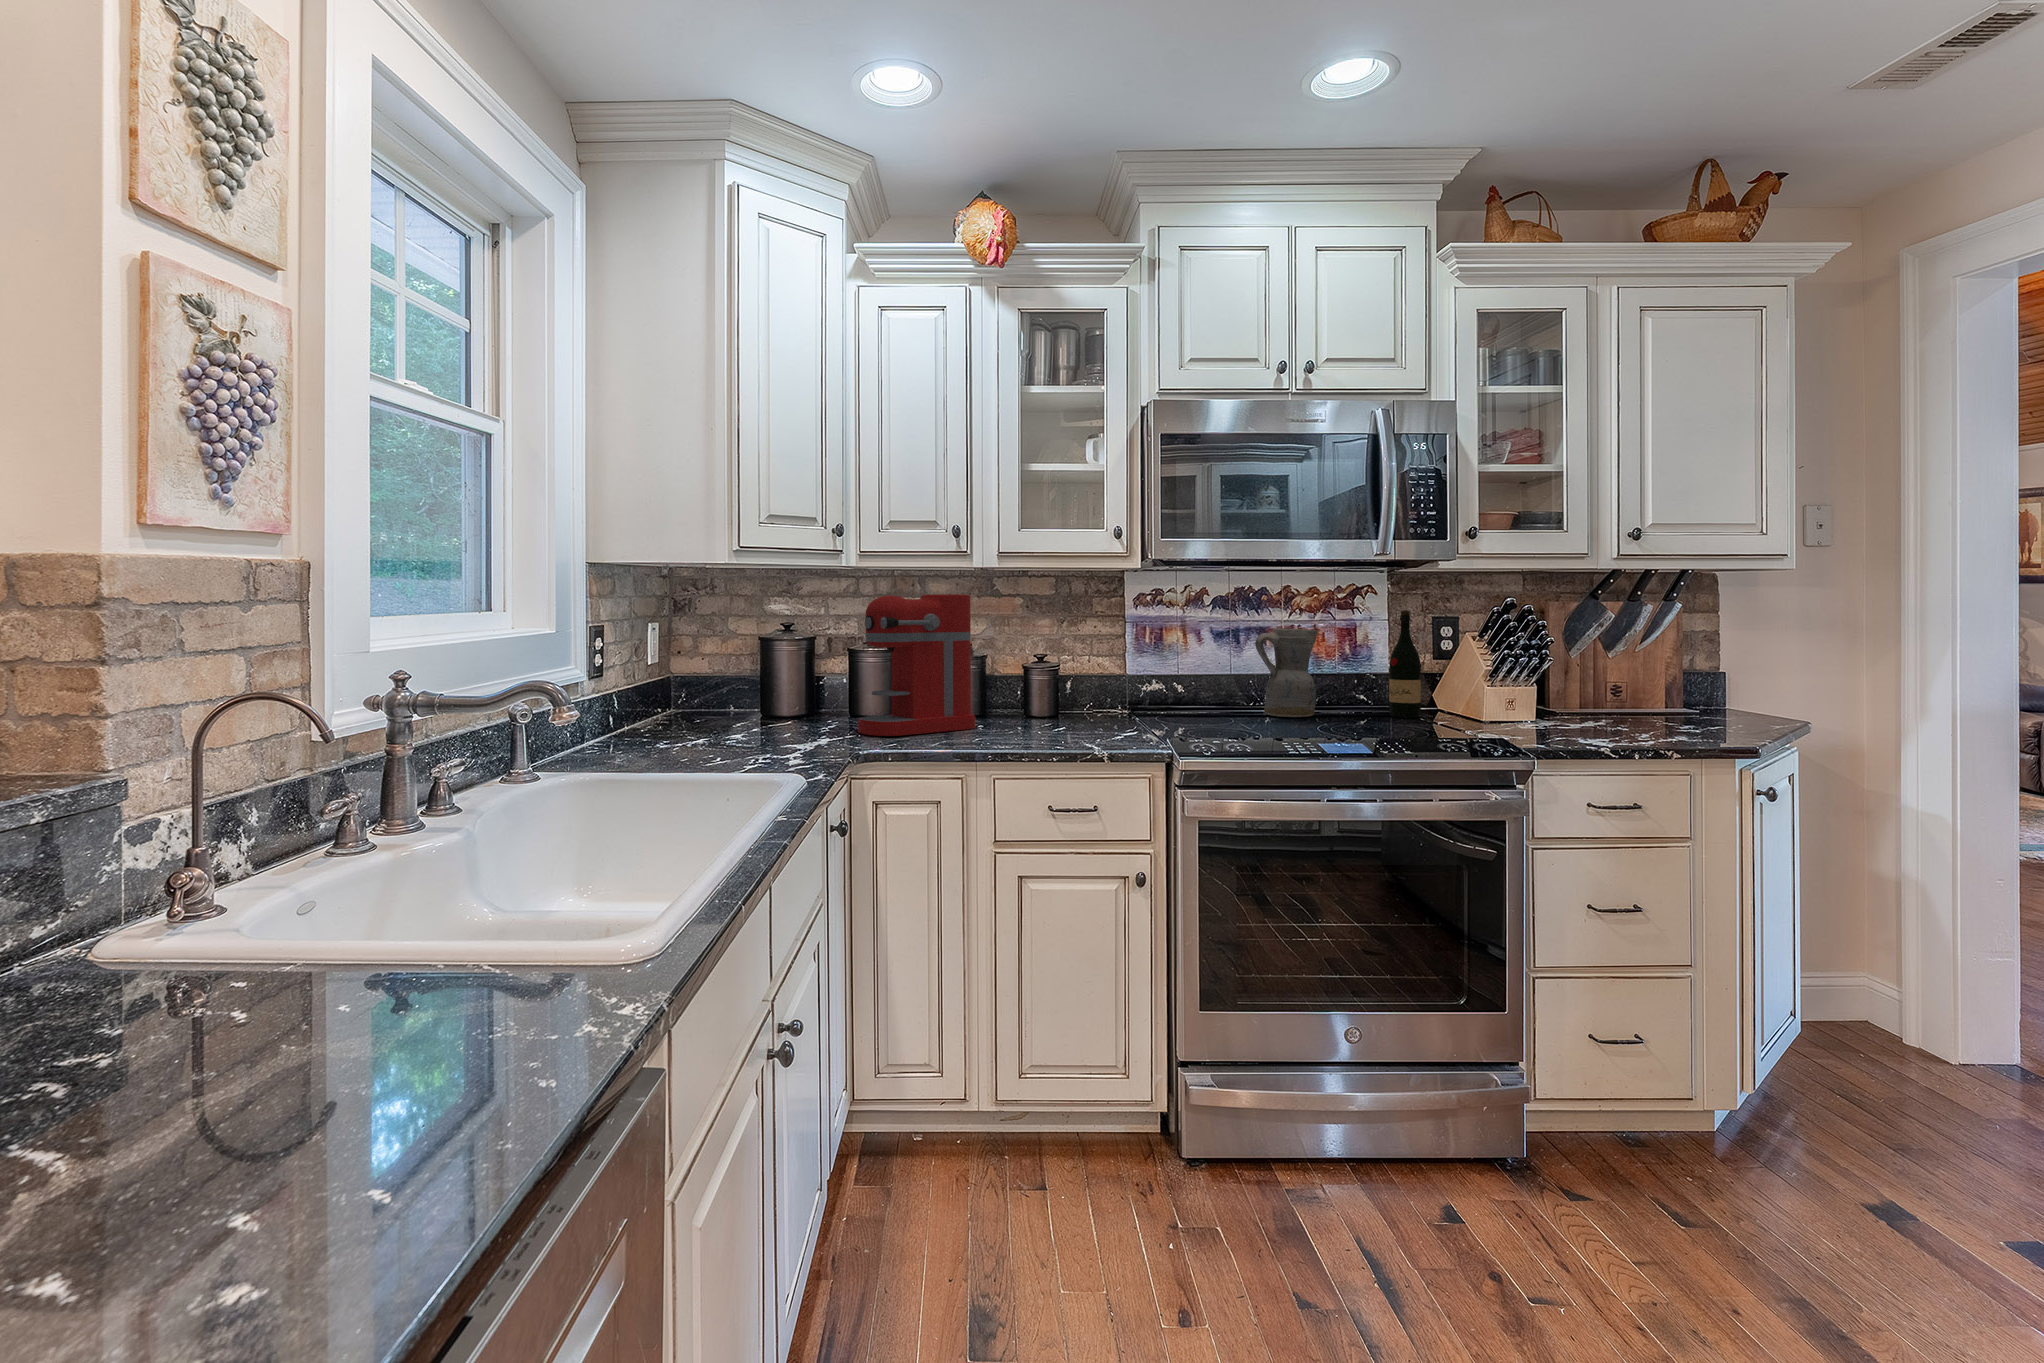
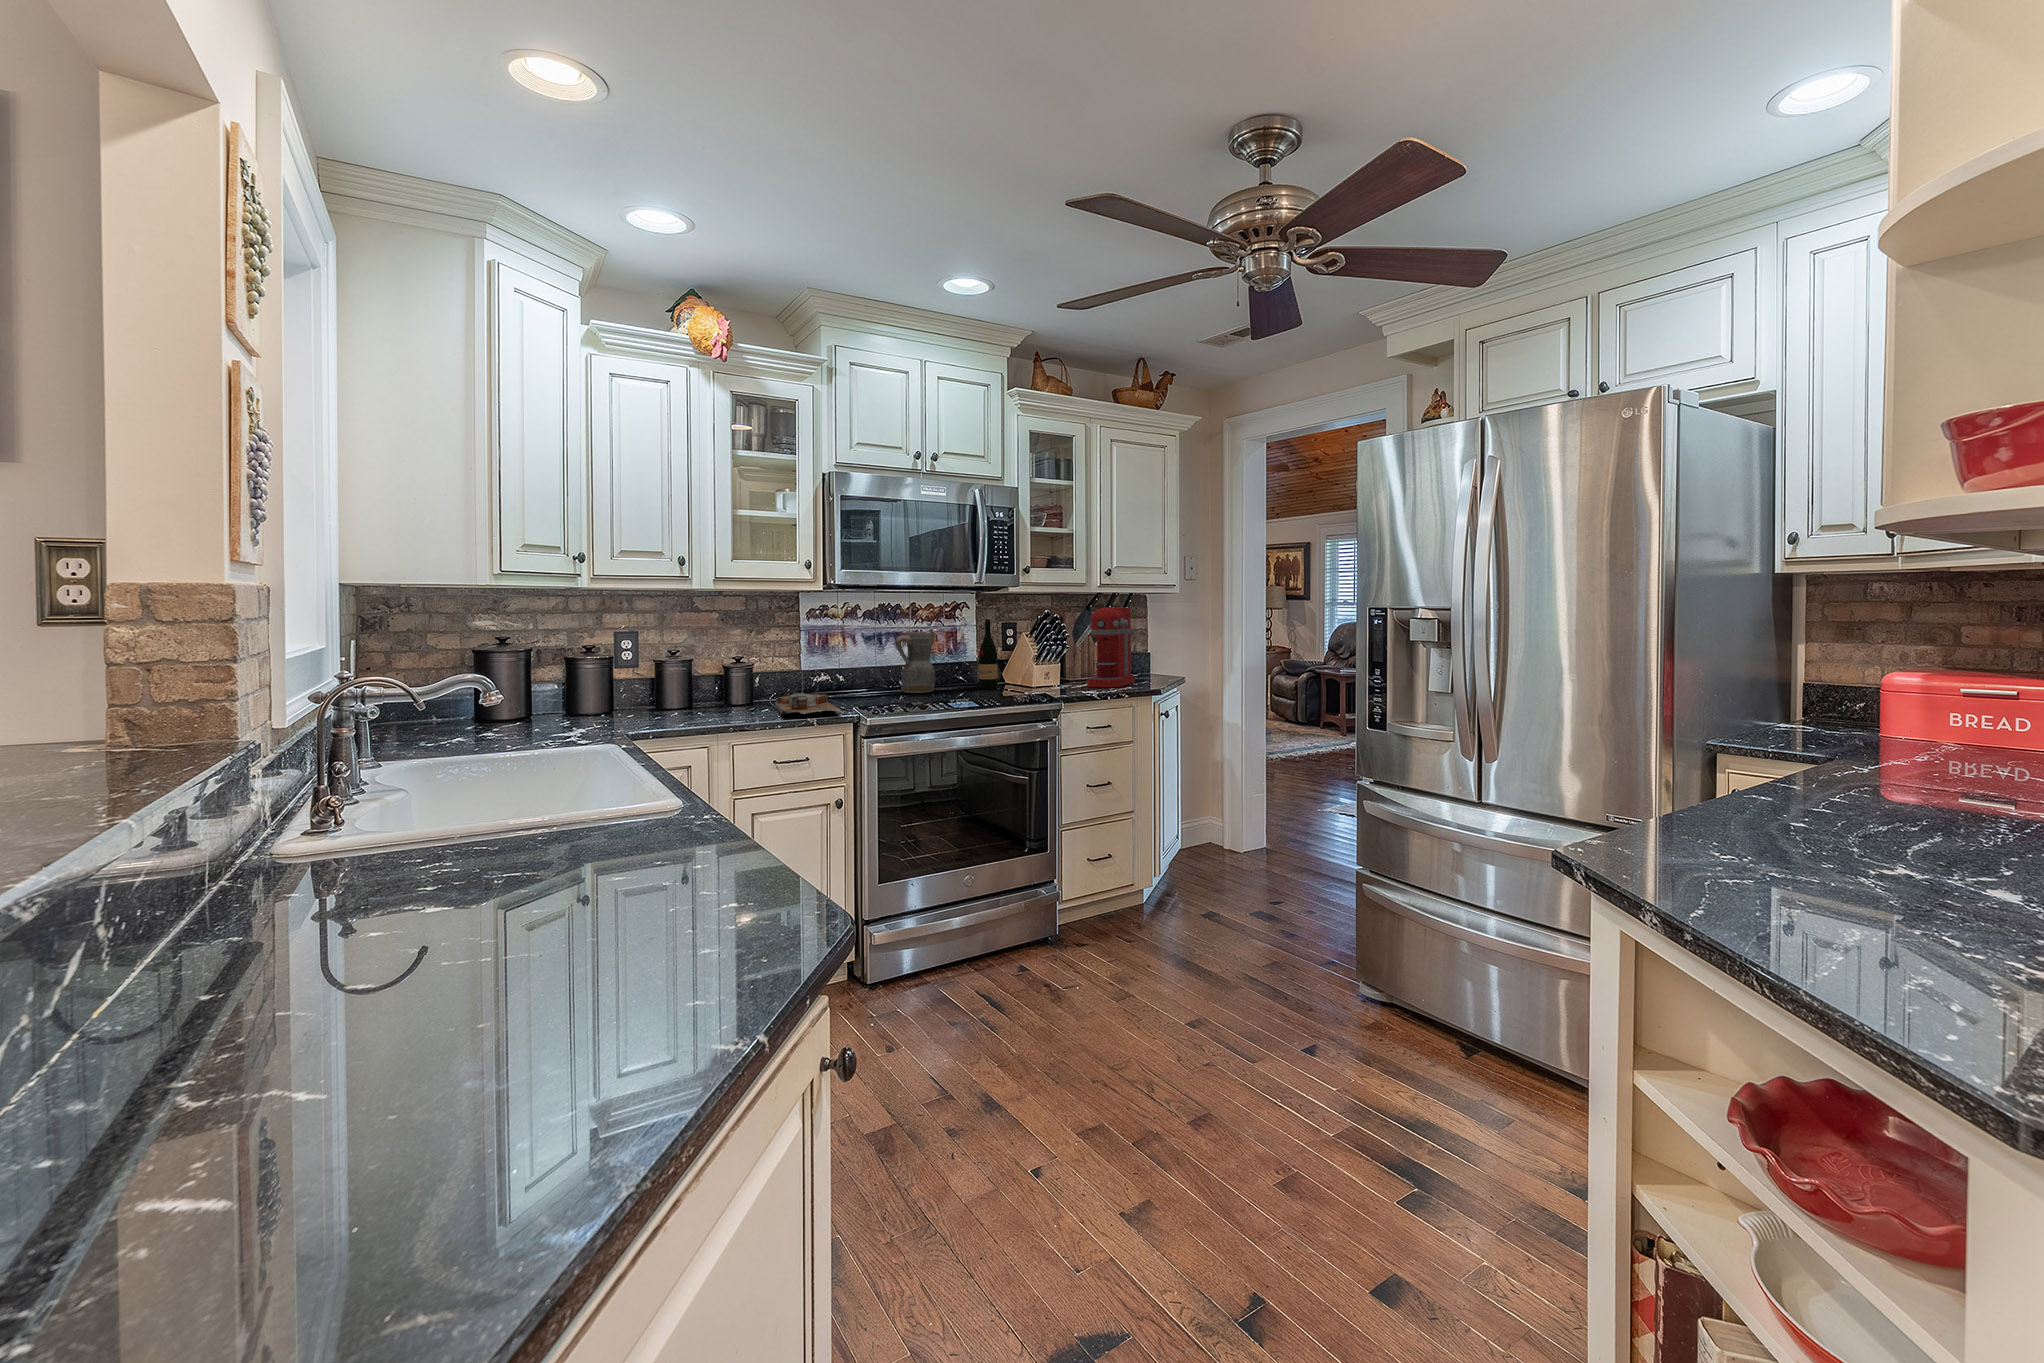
coffee maker: present [858,595,975,736] -> present [1087,607,1134,687]
cutting board: none [1068,709,1147,743] -> present [775,693,842,715]

